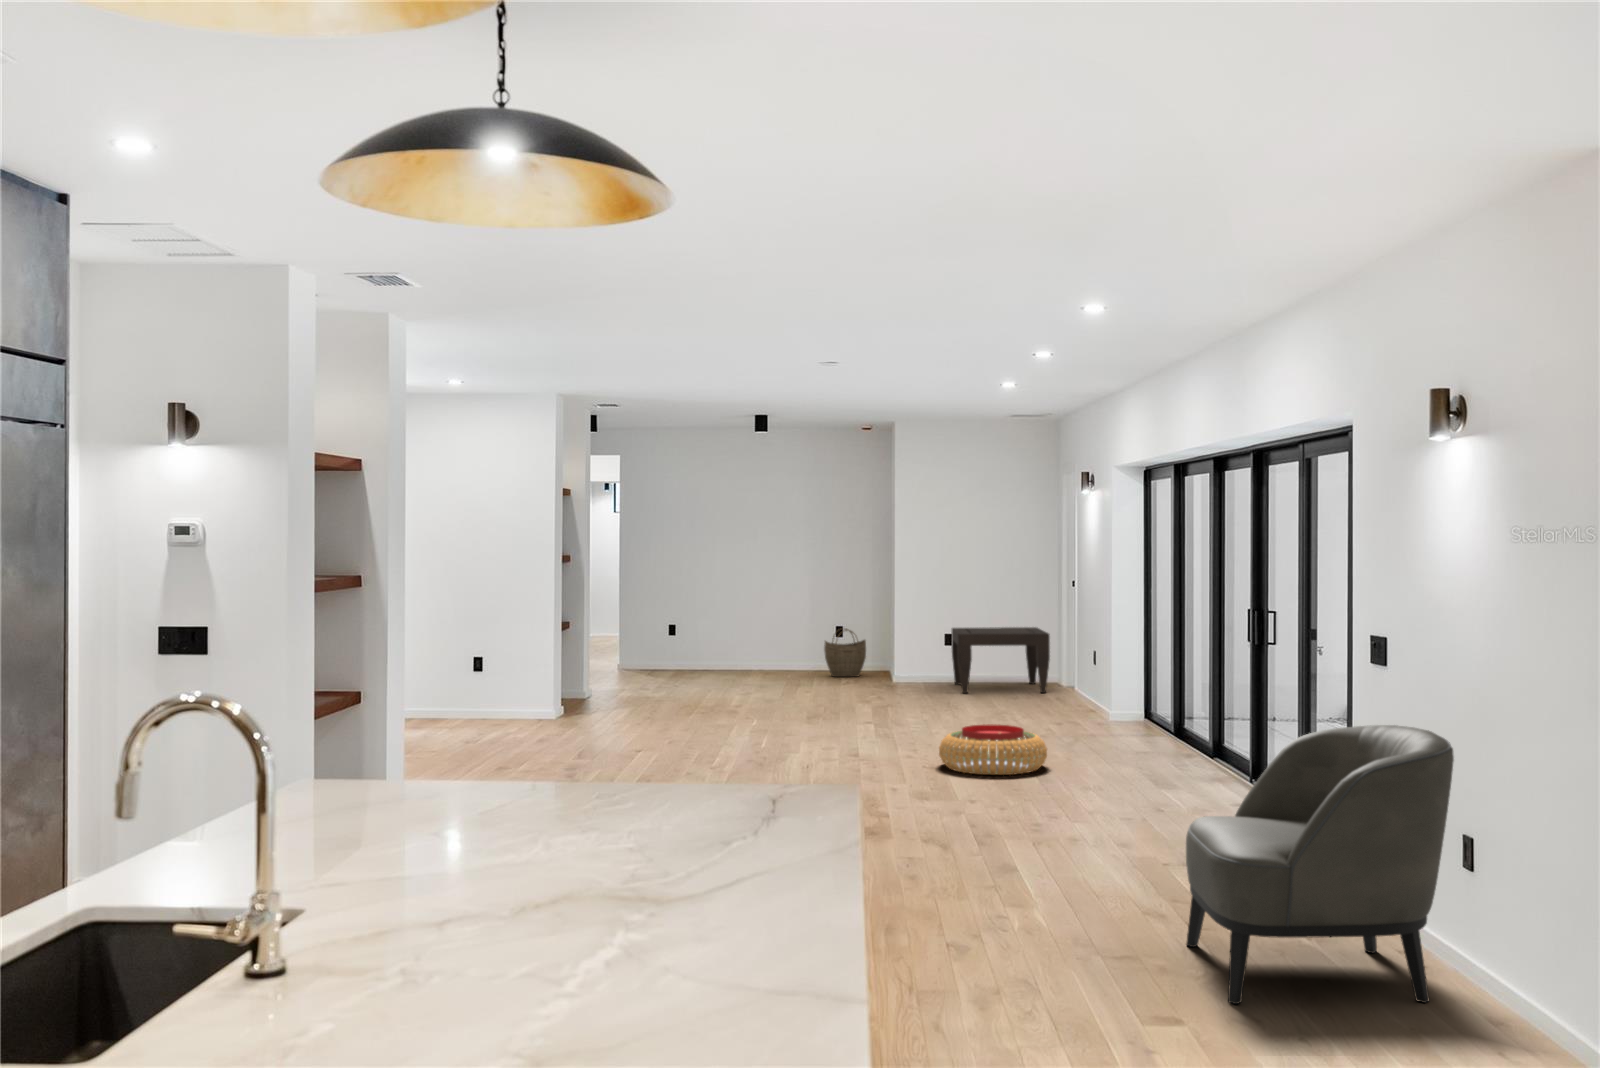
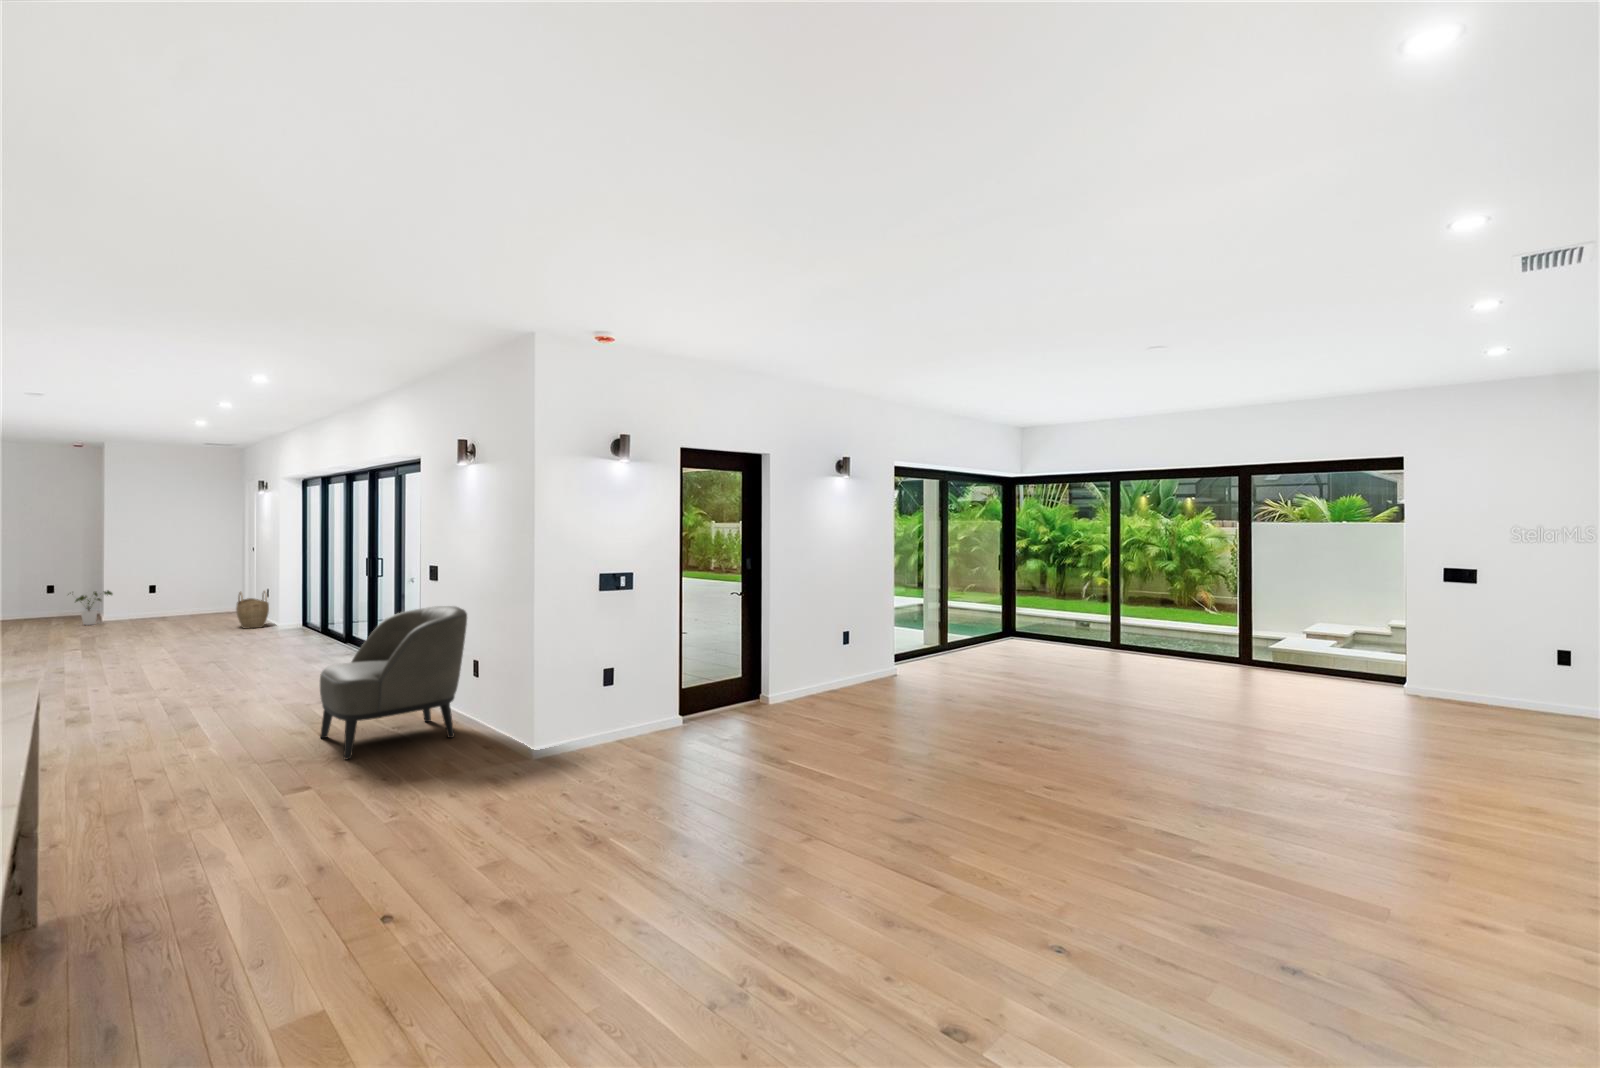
coffee table: present [952,627,1050,693] -> none [151,579,234,625]
woven basket: present [824,629,866,677] -> present [236,591,269,629]
house plant: none [863,636,910,685] -> present [68,591,112,625]
pouf: present [939,725,1047,775] -> none [138,638,229,671]

